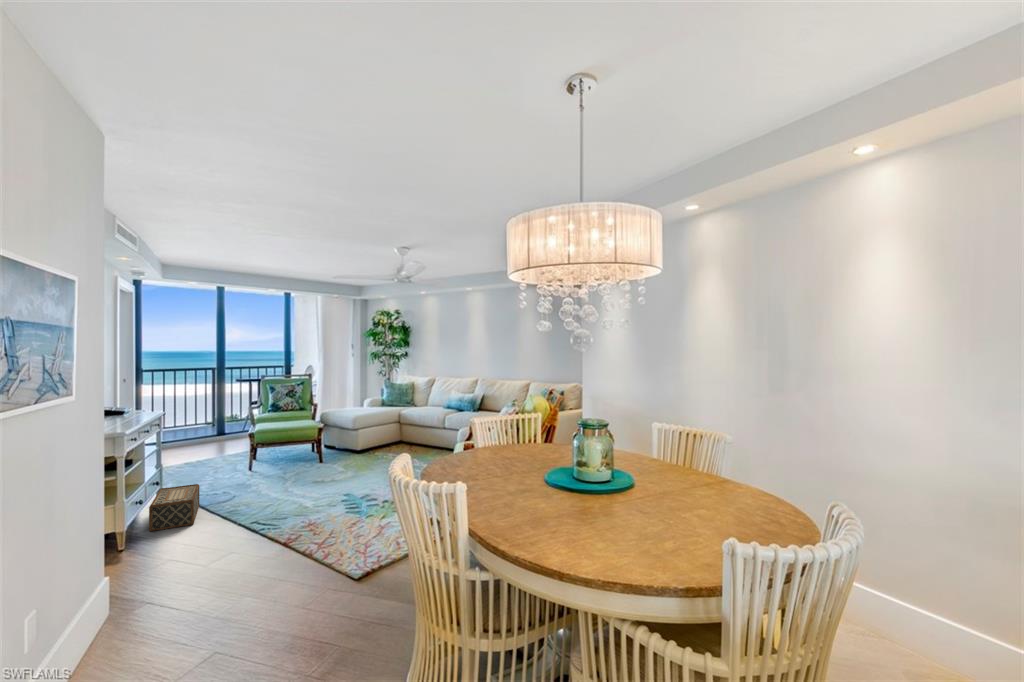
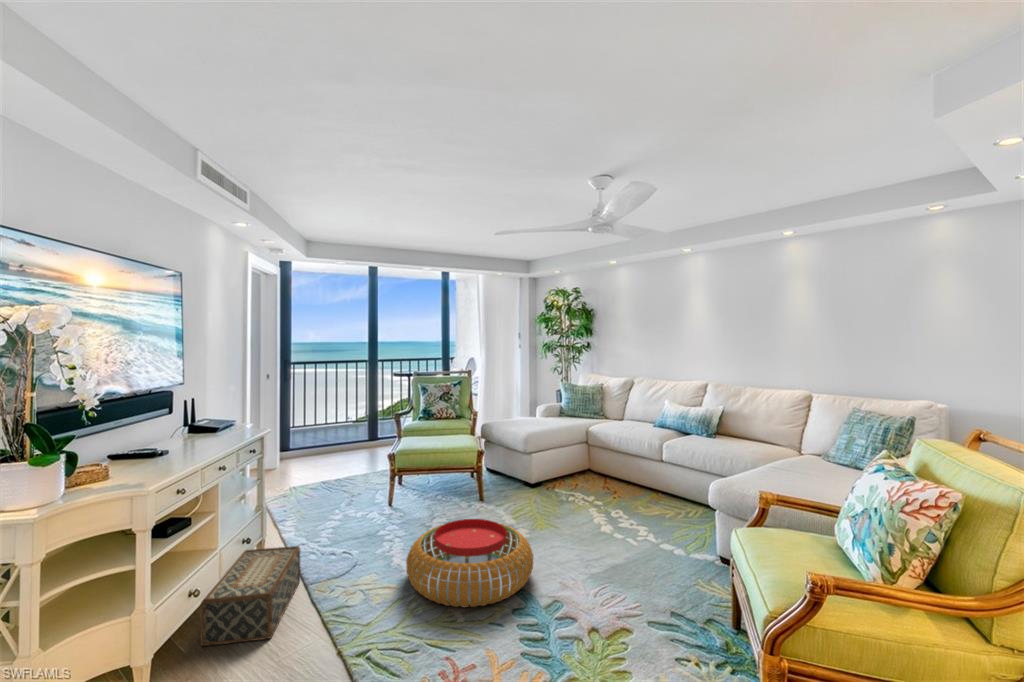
pouf: none [272,462,351,504] -> present [406,519,533,607]

